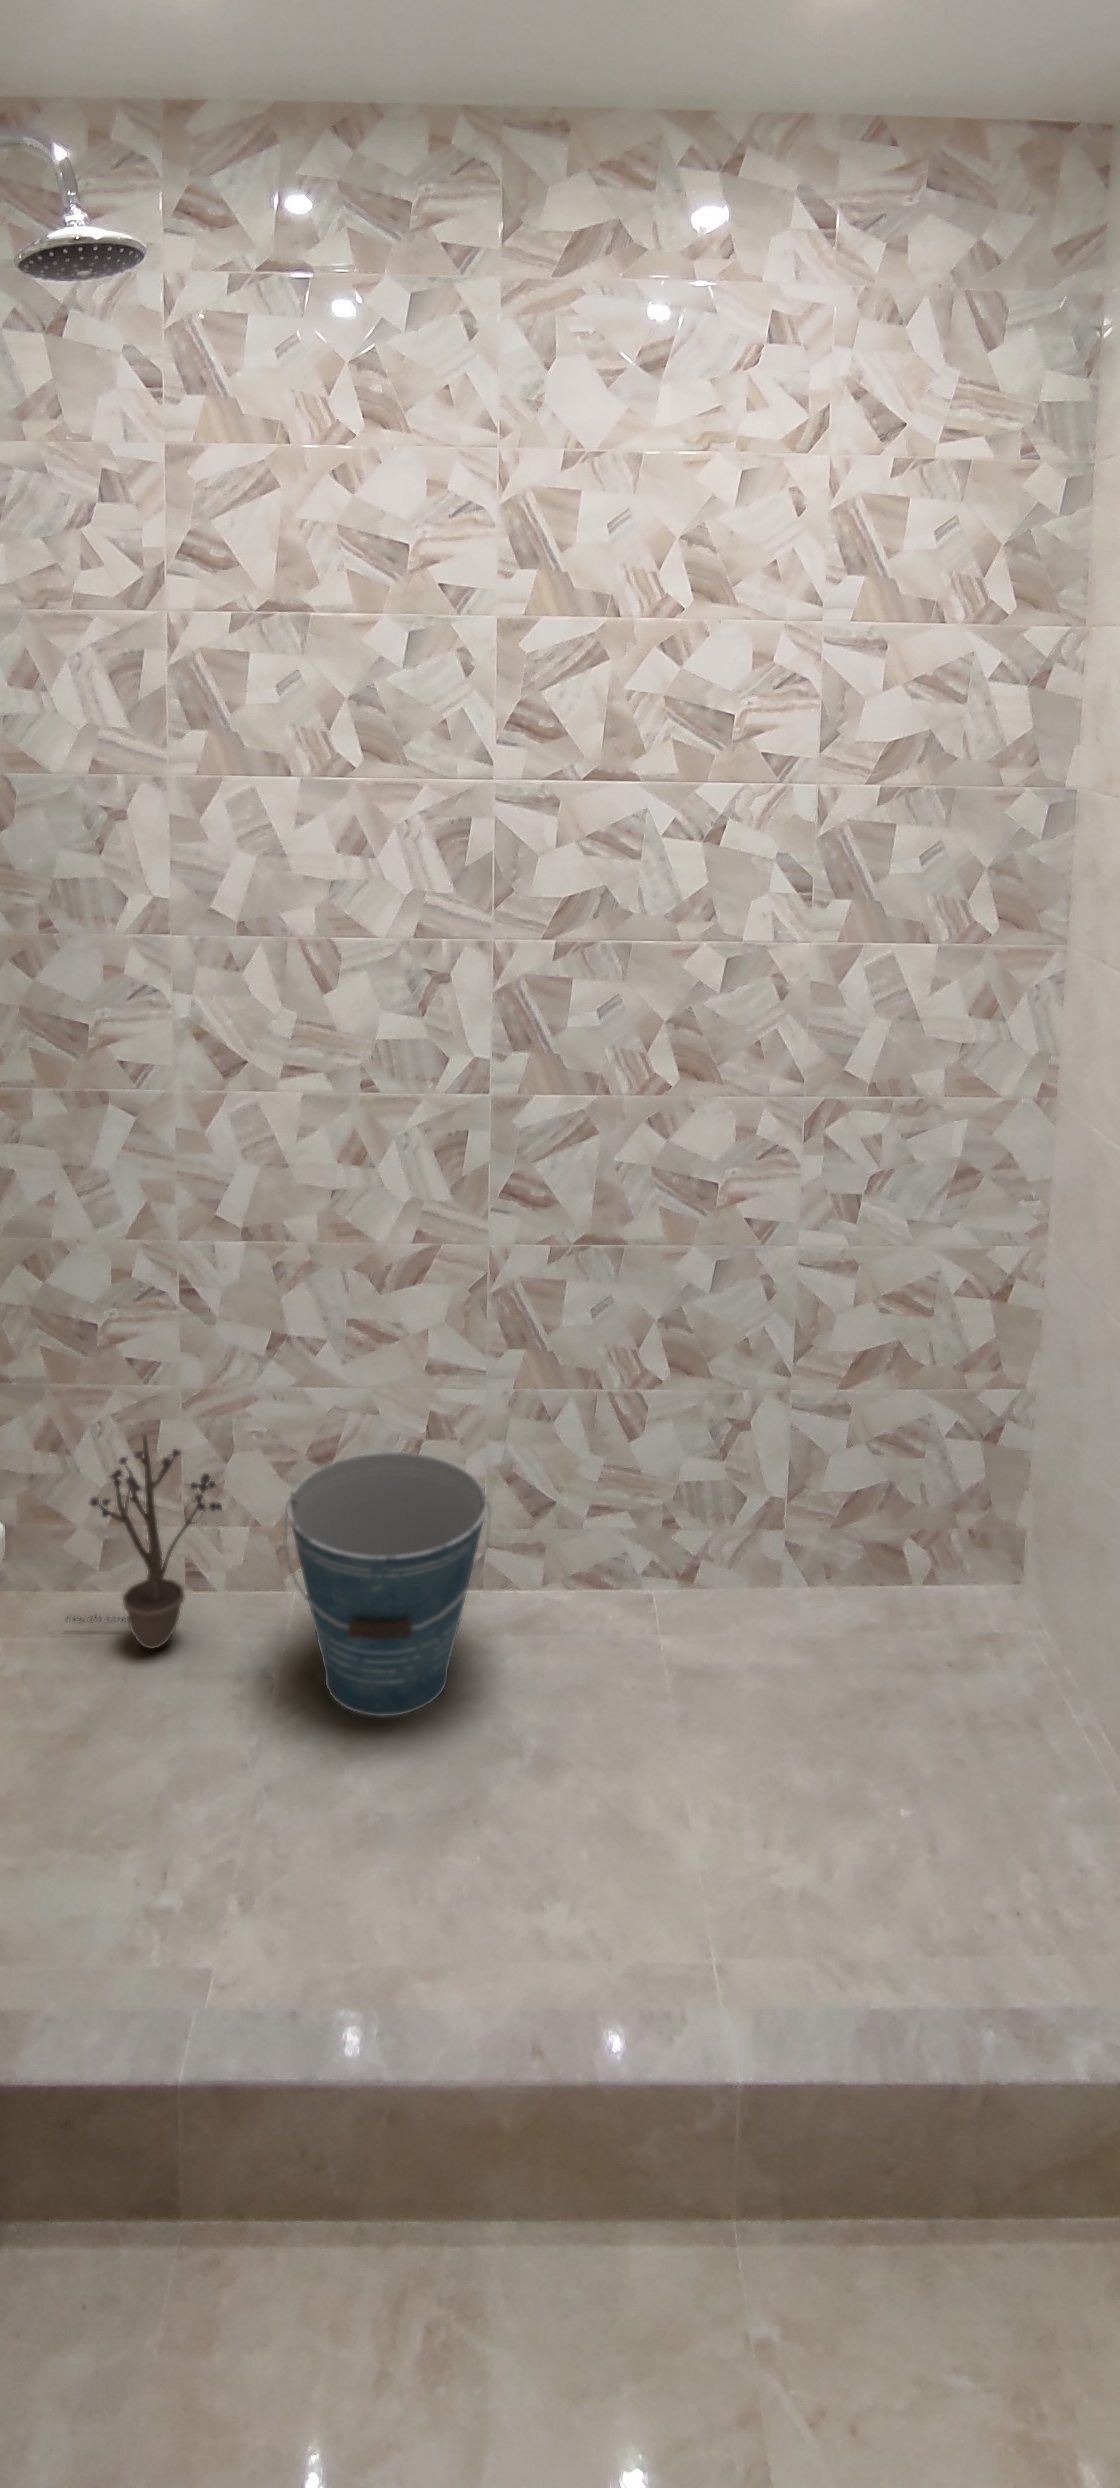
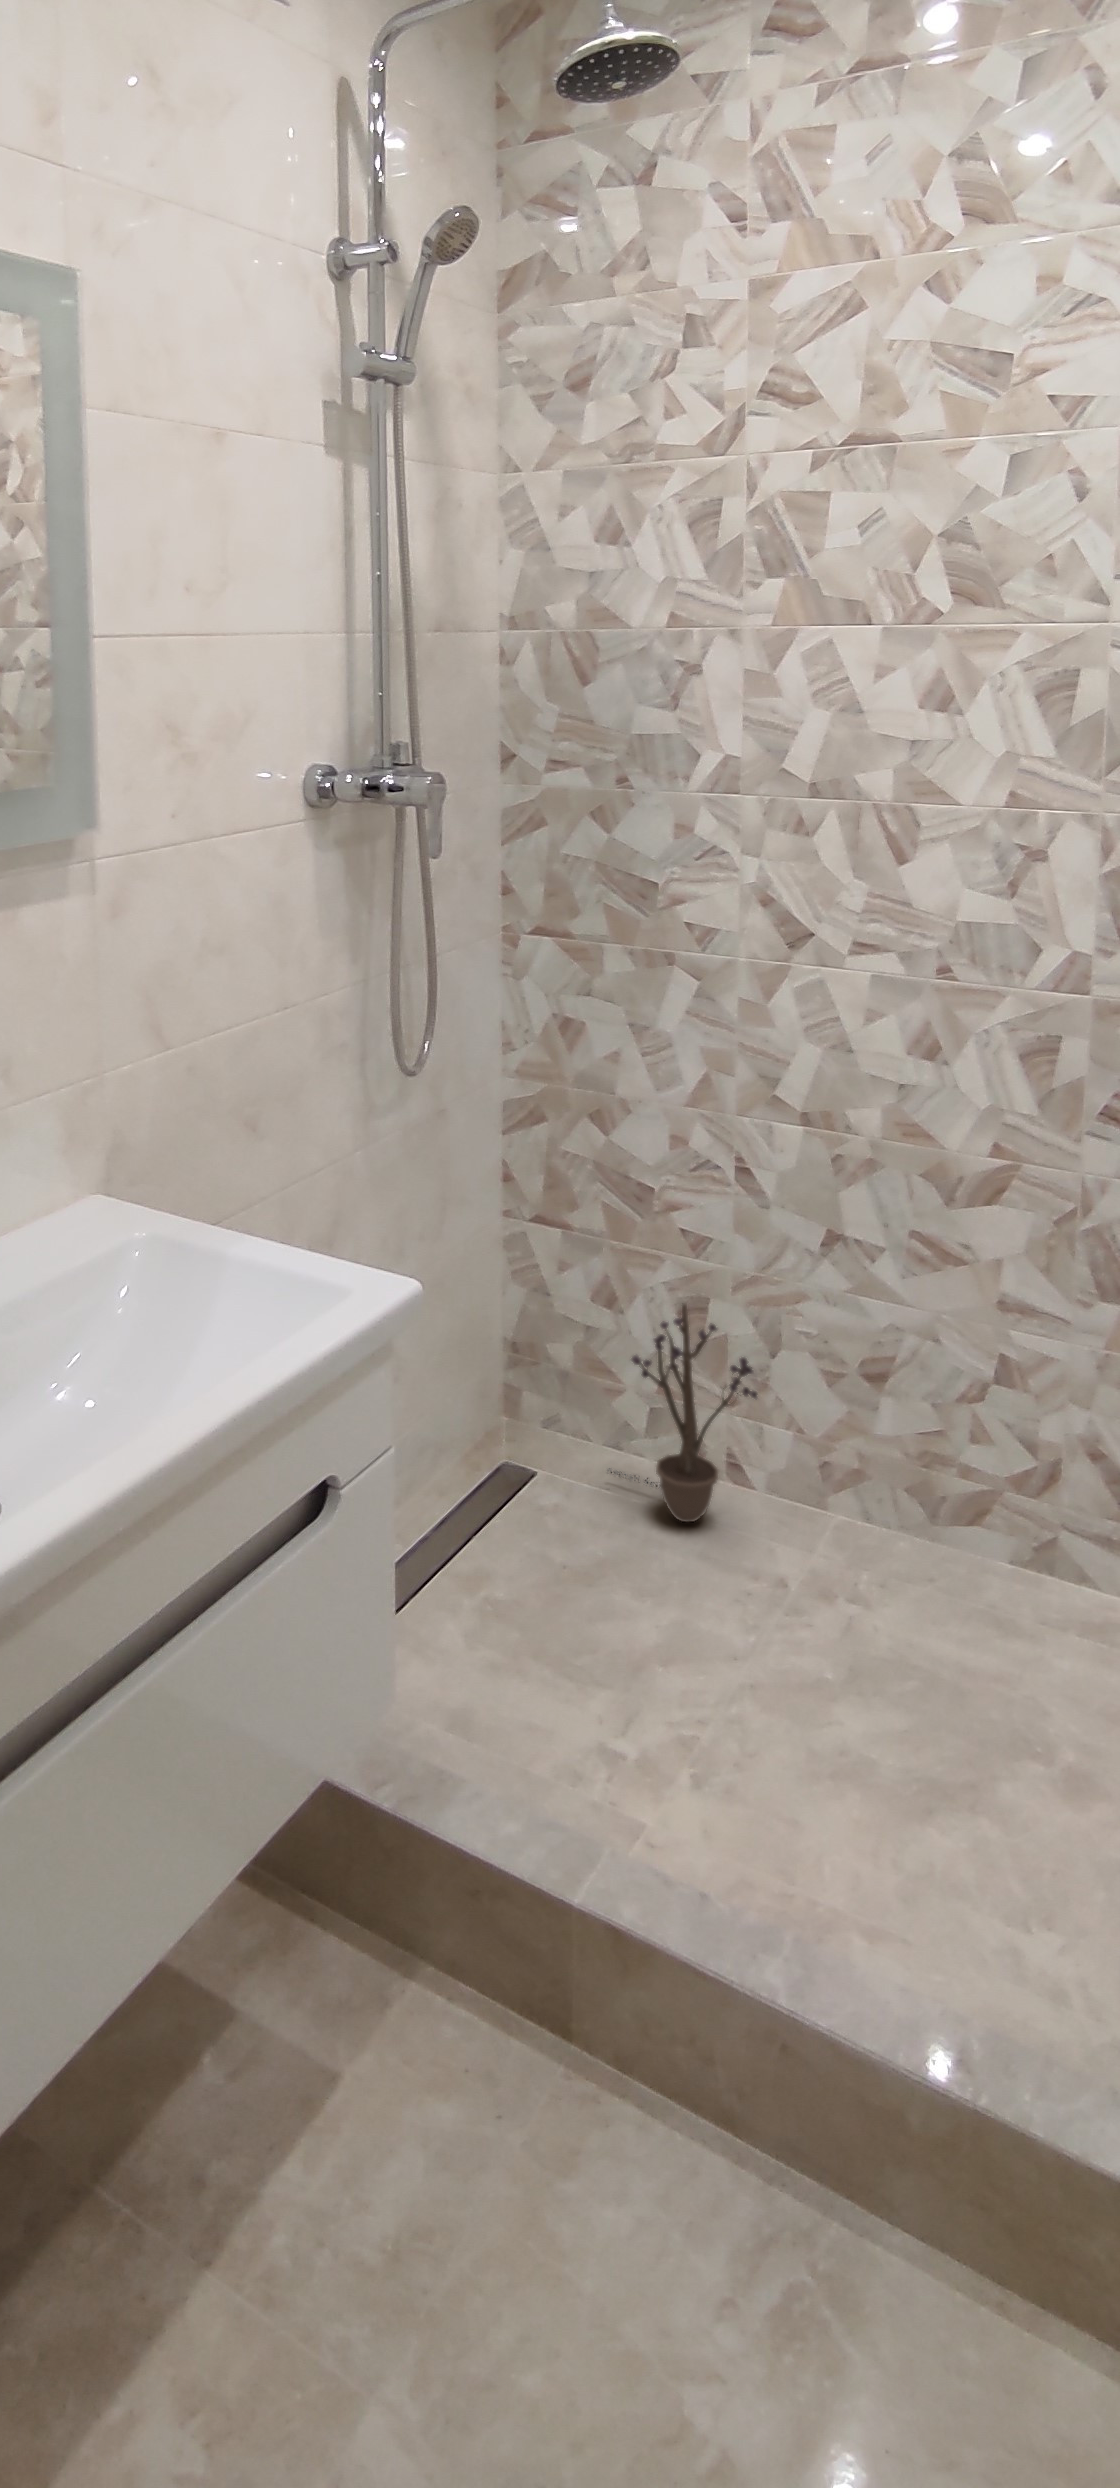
bucket: present [284,1452,490,1717] -> none [807,1380,1051,1668]

